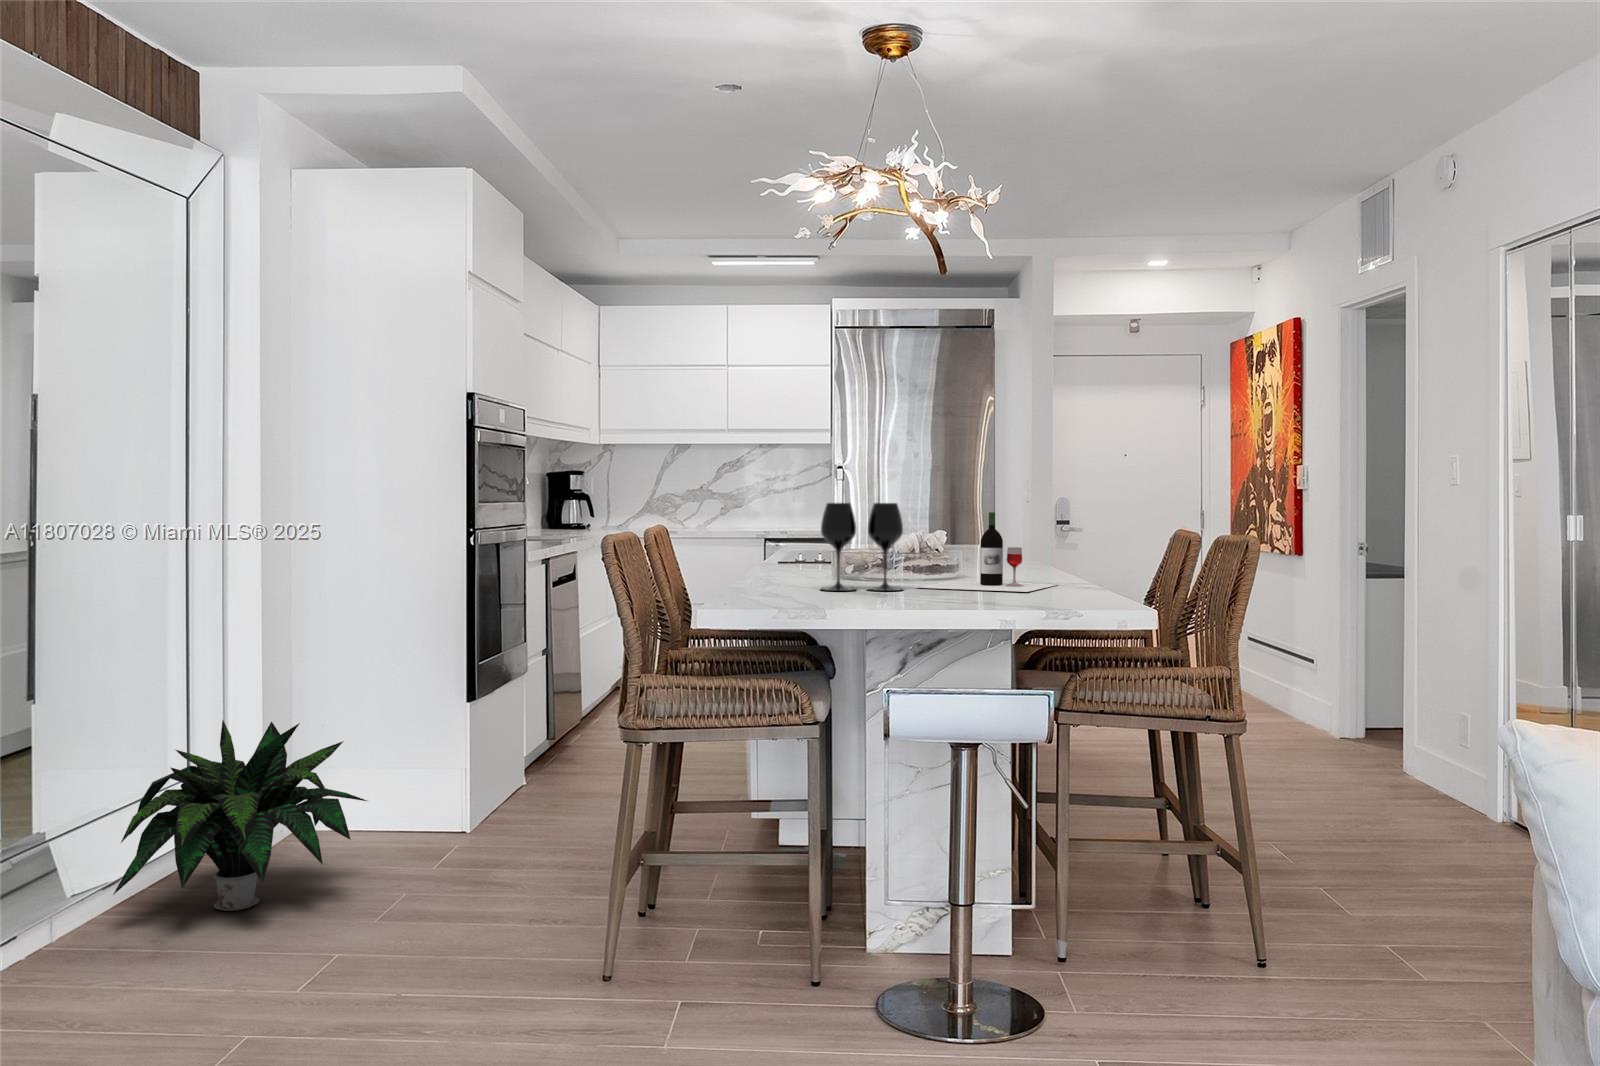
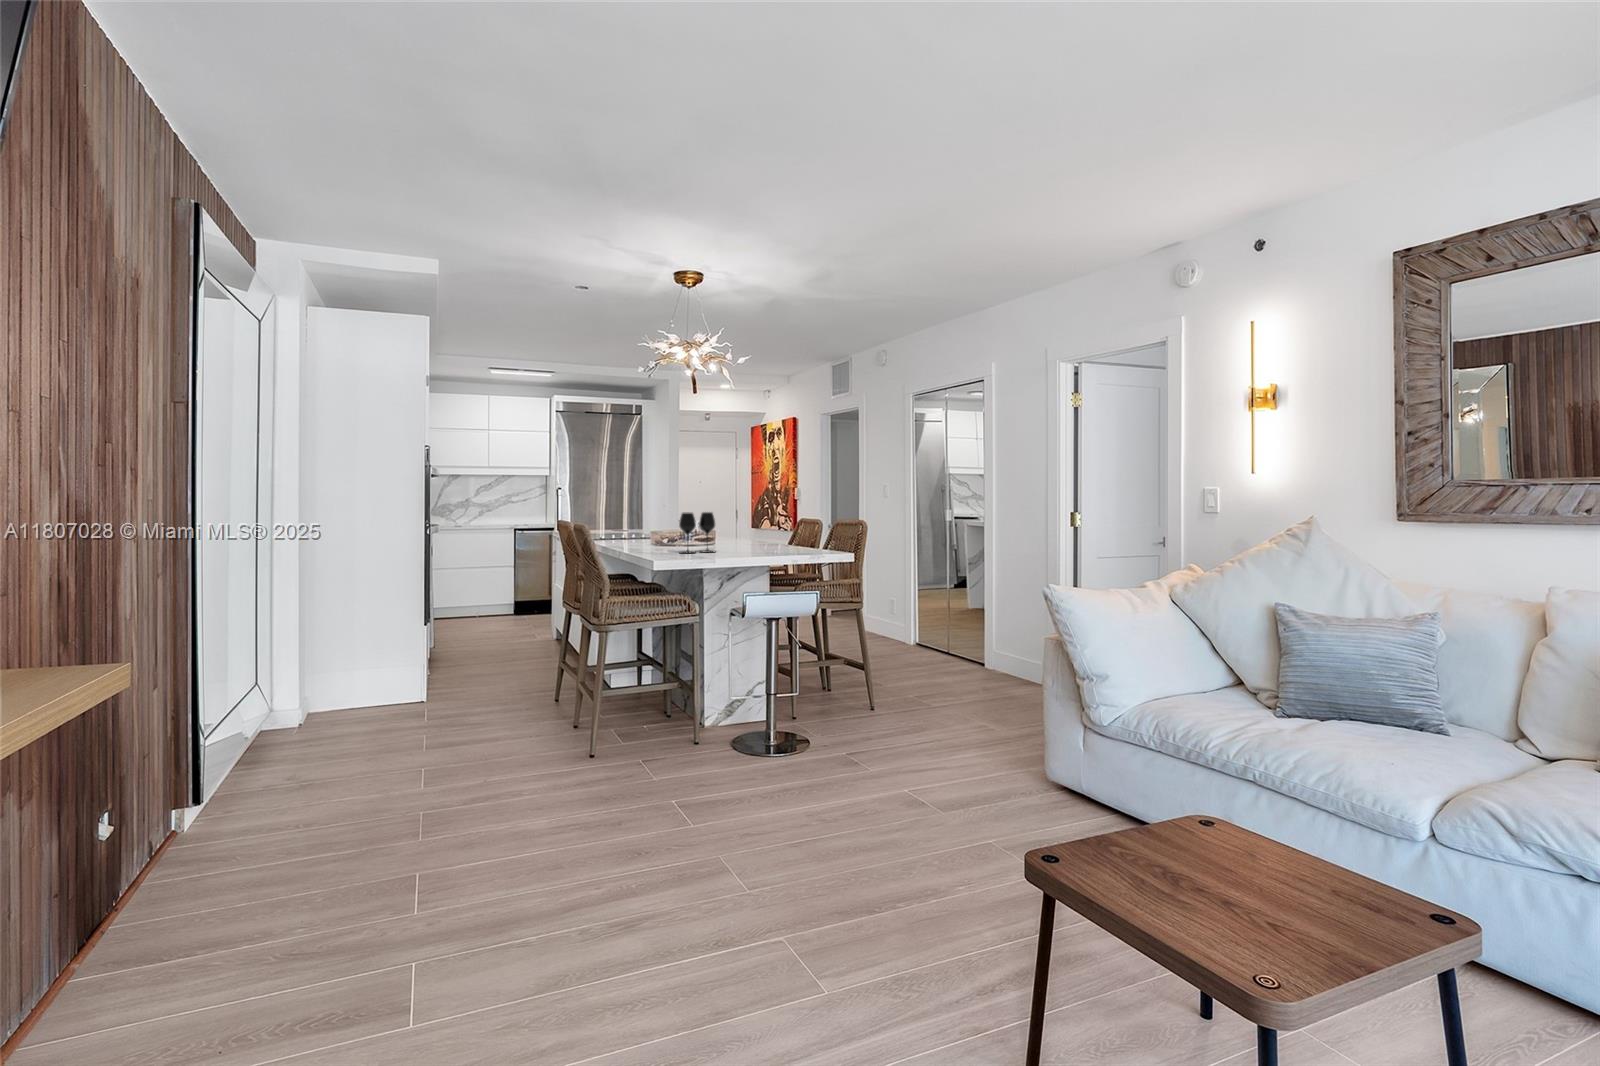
wine bottle: present [917,512,1057,592] -> none [716,516,769,550]
potted plant: present [113,720,367,911] -> none [250,645,415,761]

